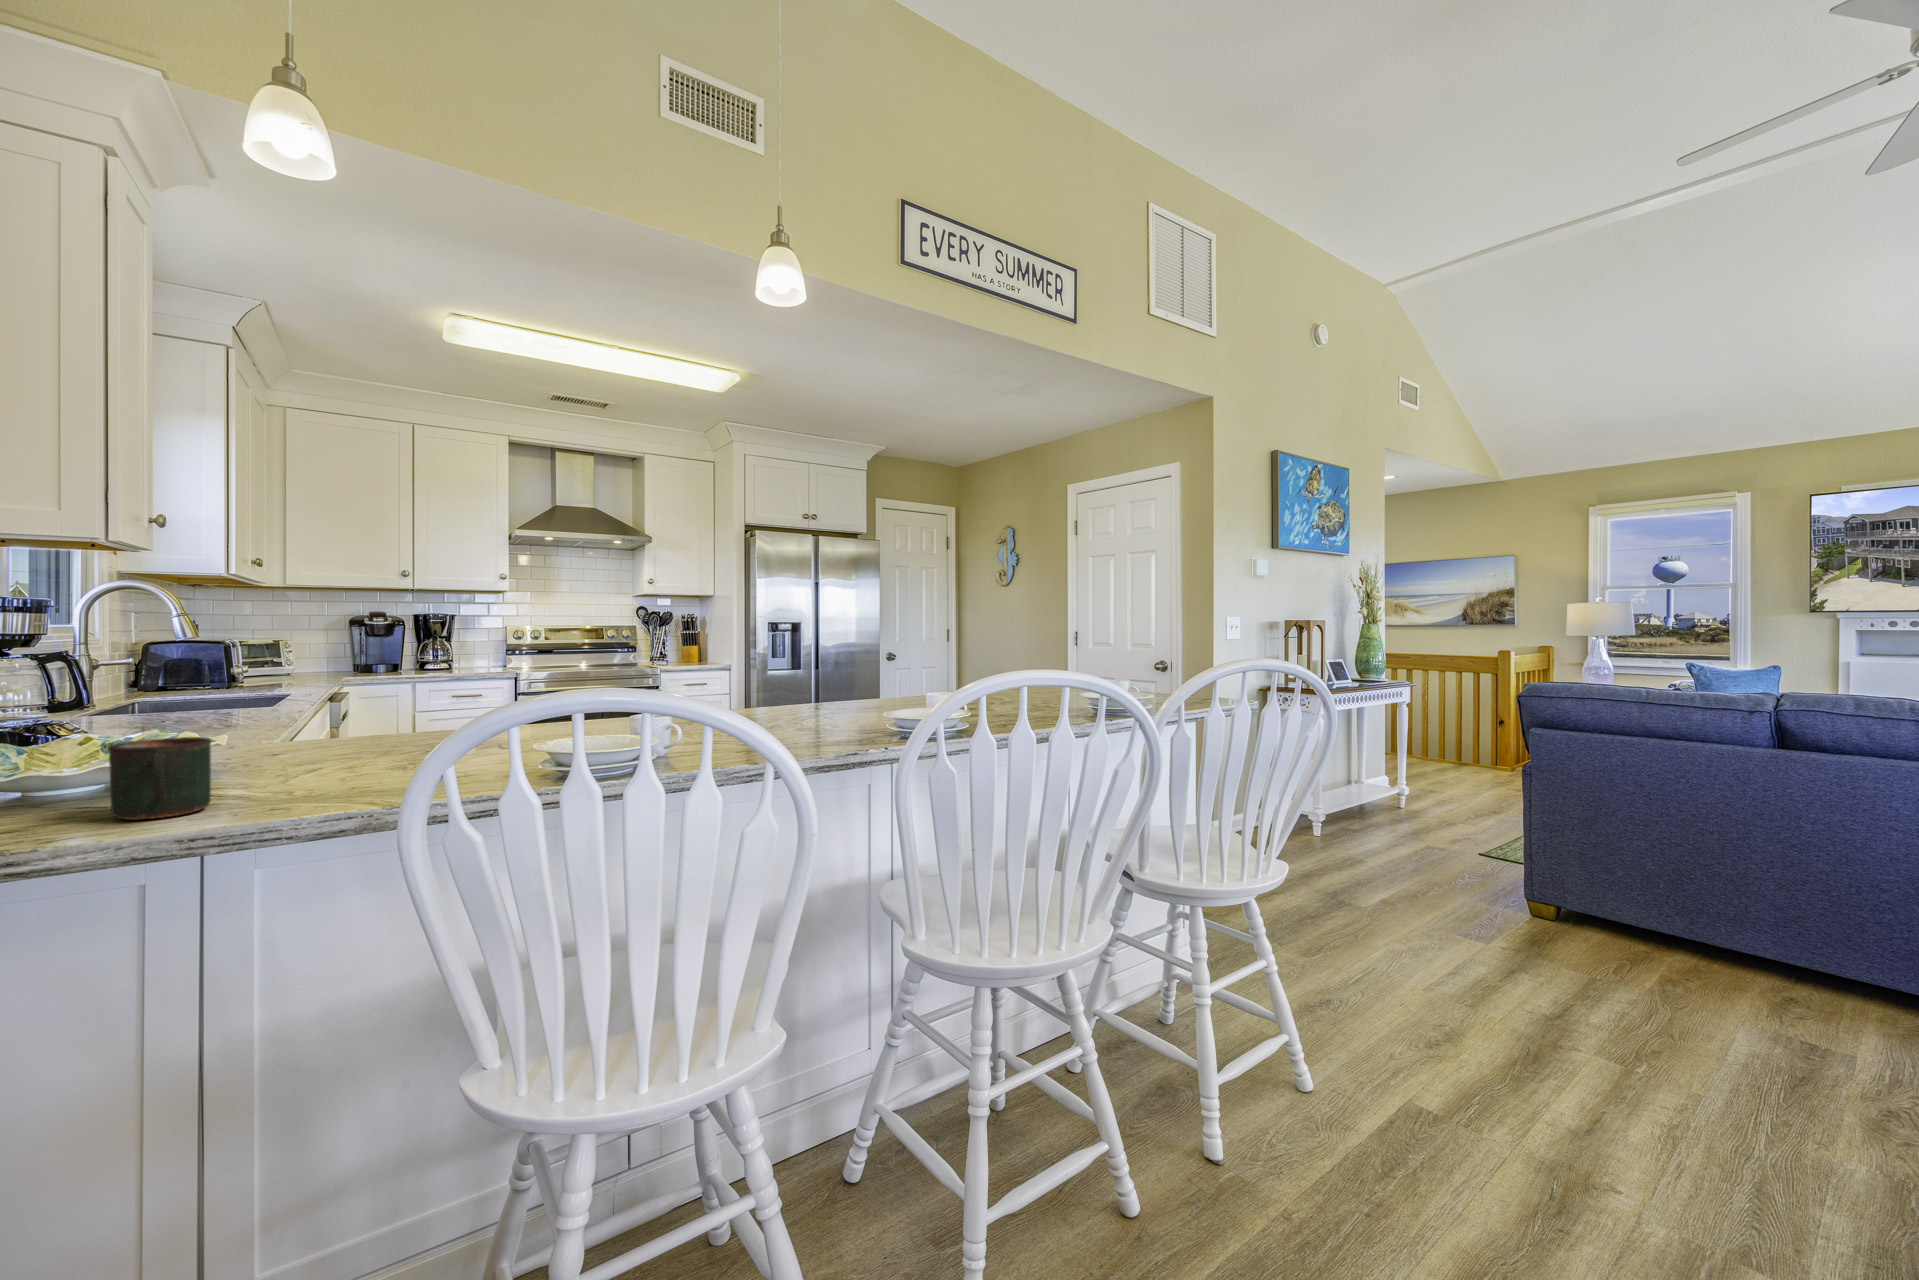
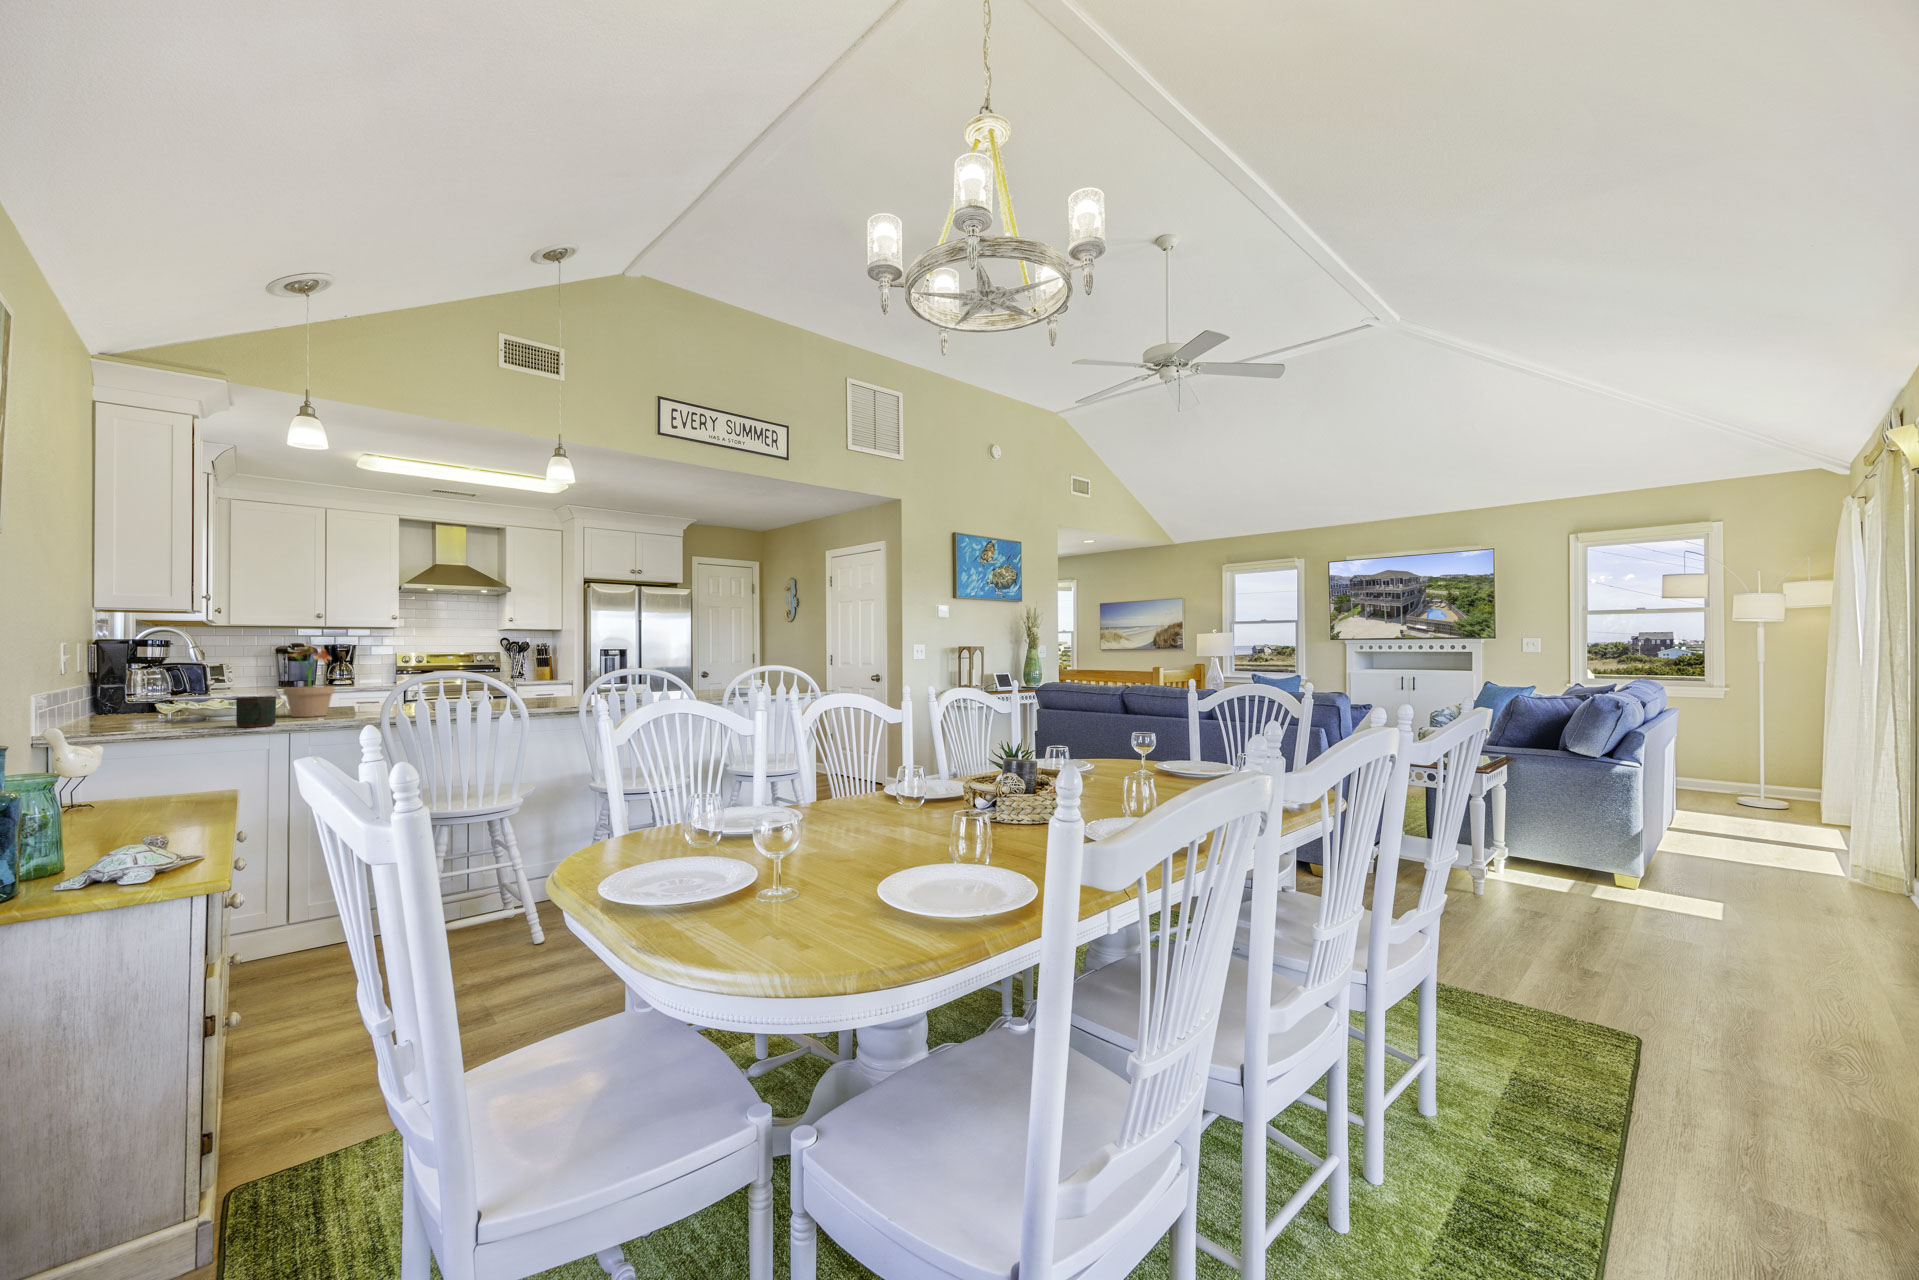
potted plant: none [256,606,373,766] -> present [280,642,334,717]

